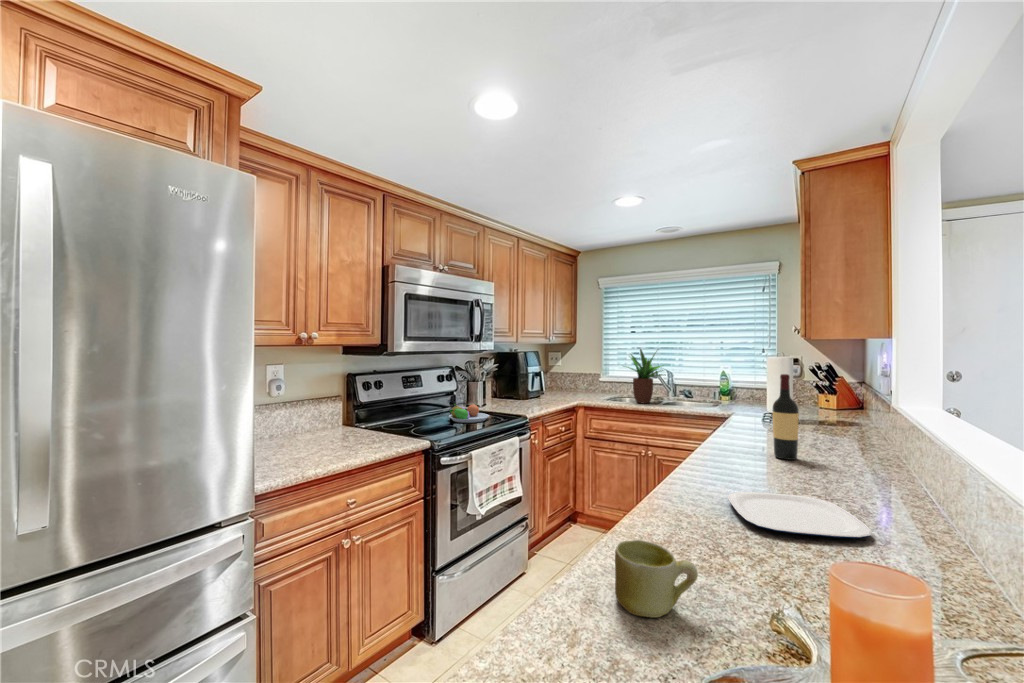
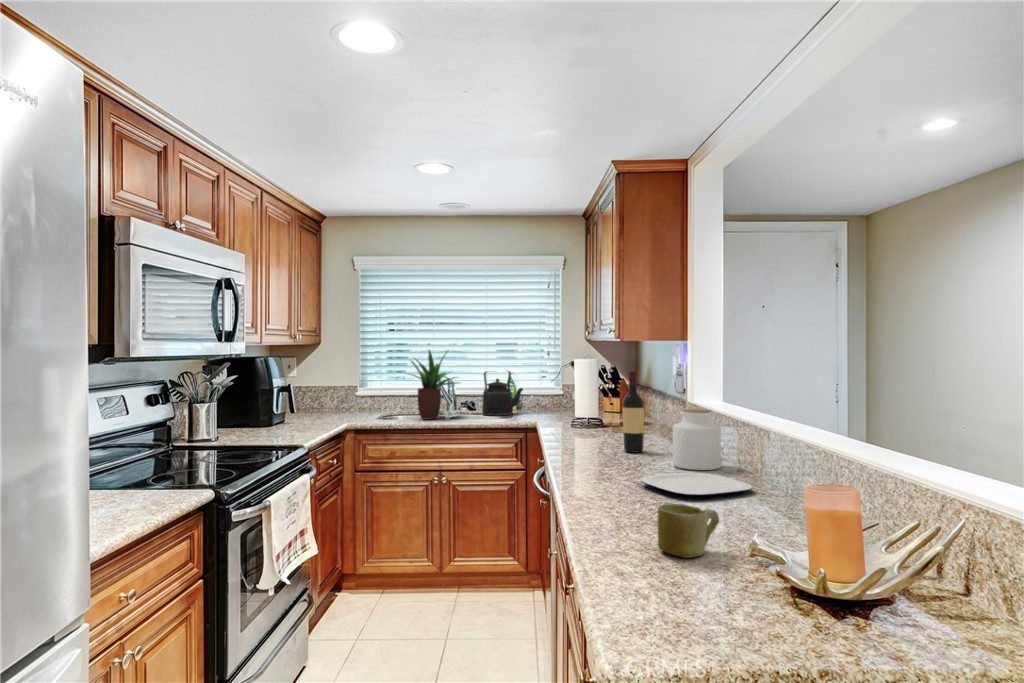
kettle: none [692,366,734,405] -> present [482,371,523,416]
fruit bowl: present [449,403,489,423] -> none [197,433,263,461]
jar: none [807,422,873,497] -> present [673,409,721,470]

